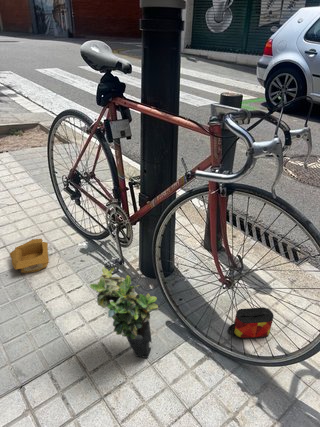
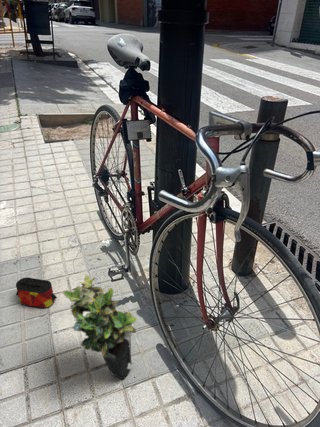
cardboard box: present [10,239,49,273] -> none [31,228,70,261]
bag: present [228,307,274,339] -> present [16,277,57,309]

